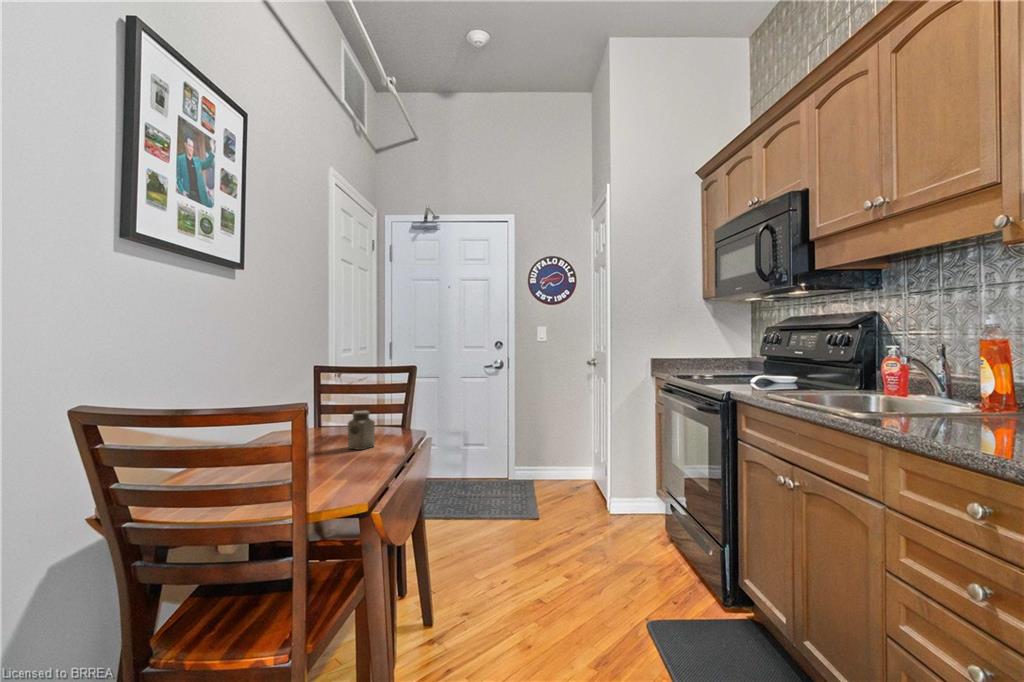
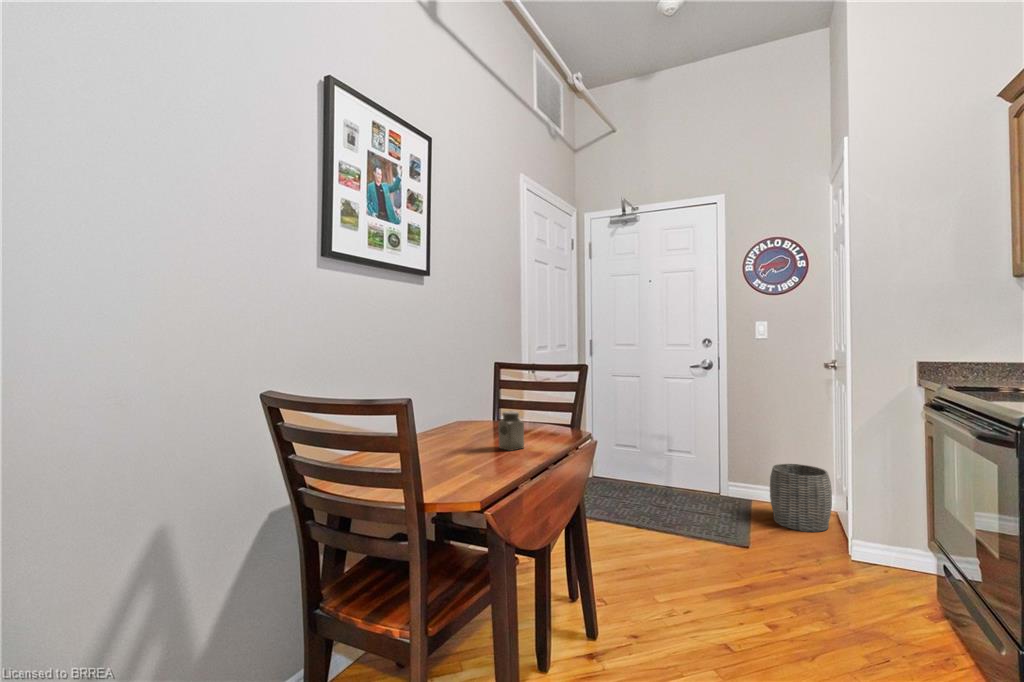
woven basket: none [550,446,595,500] -> present [770,464,832,532]

